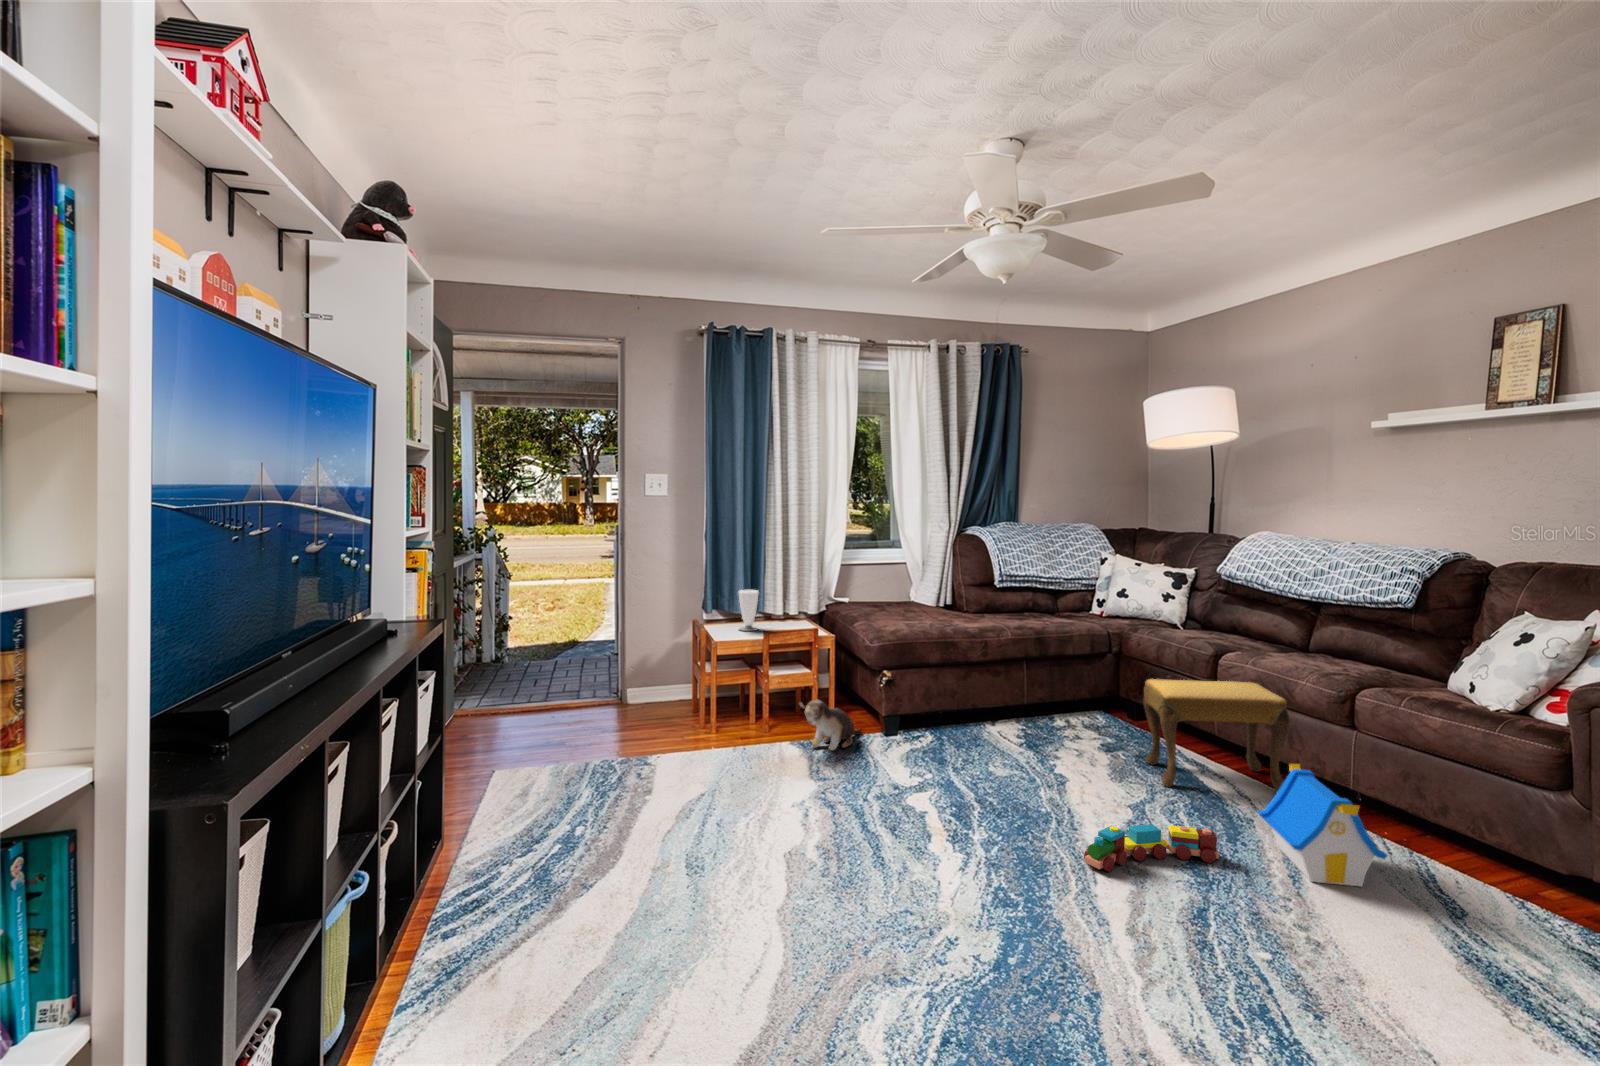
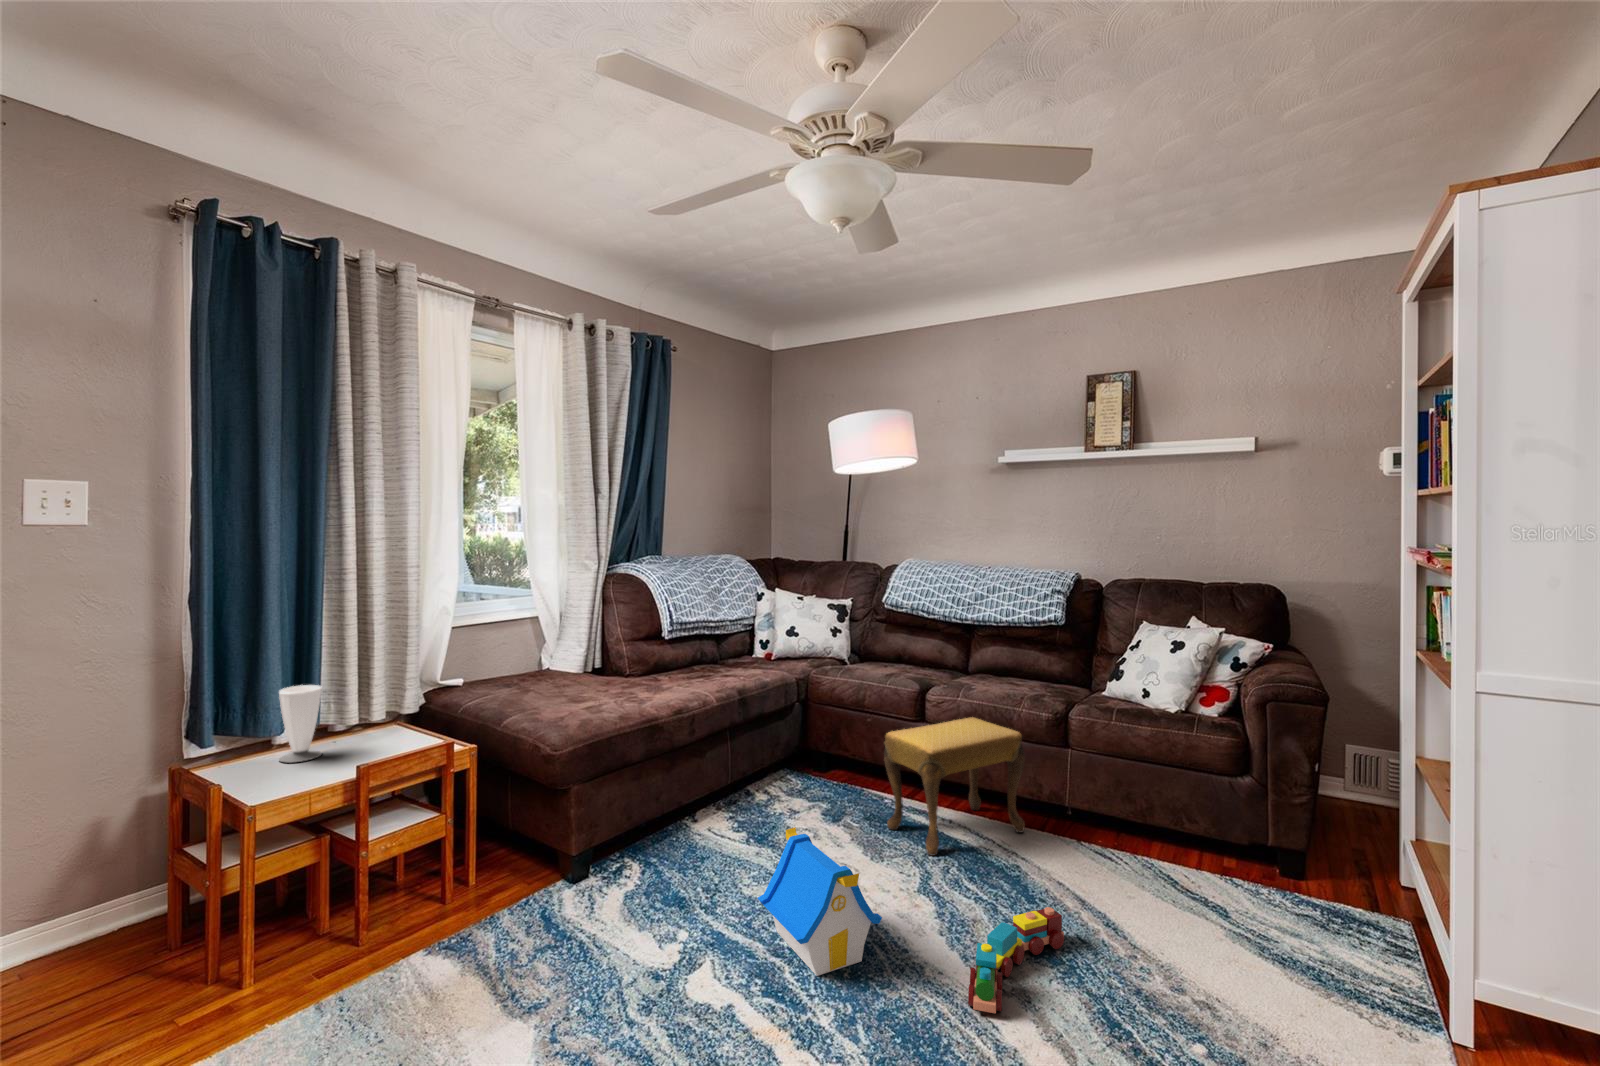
plush toy: present [799,700,862,750] -> none [454,861,537,944]
toy house: present [1258,764,1388,886] -> present [758,827,882,976]

